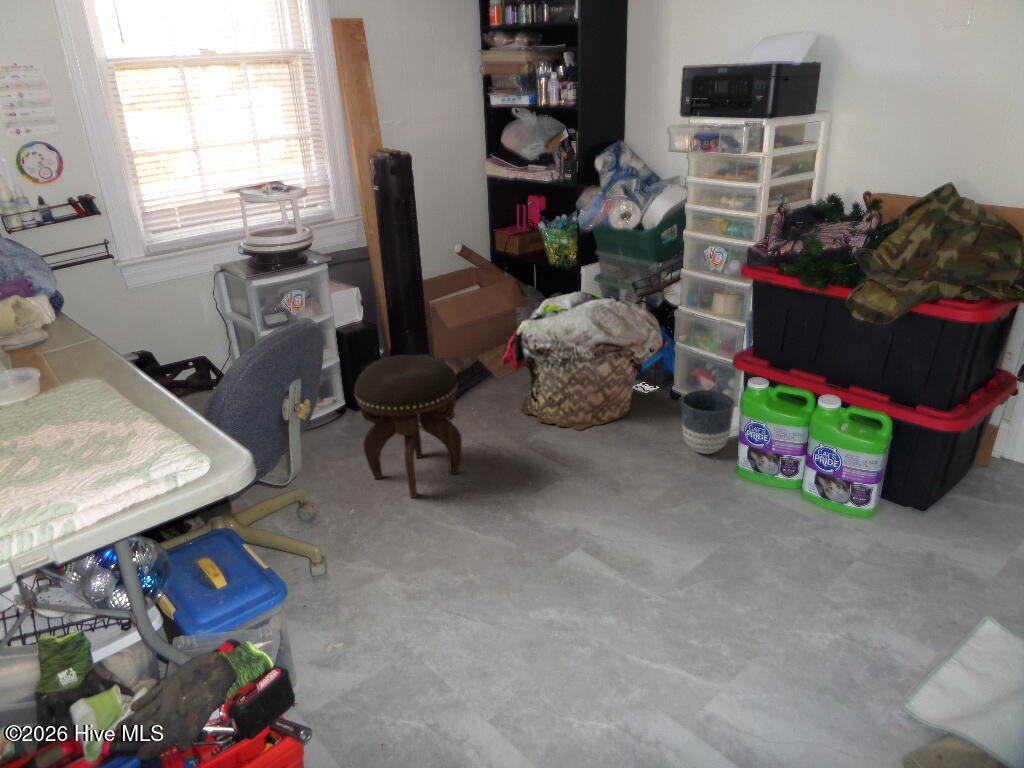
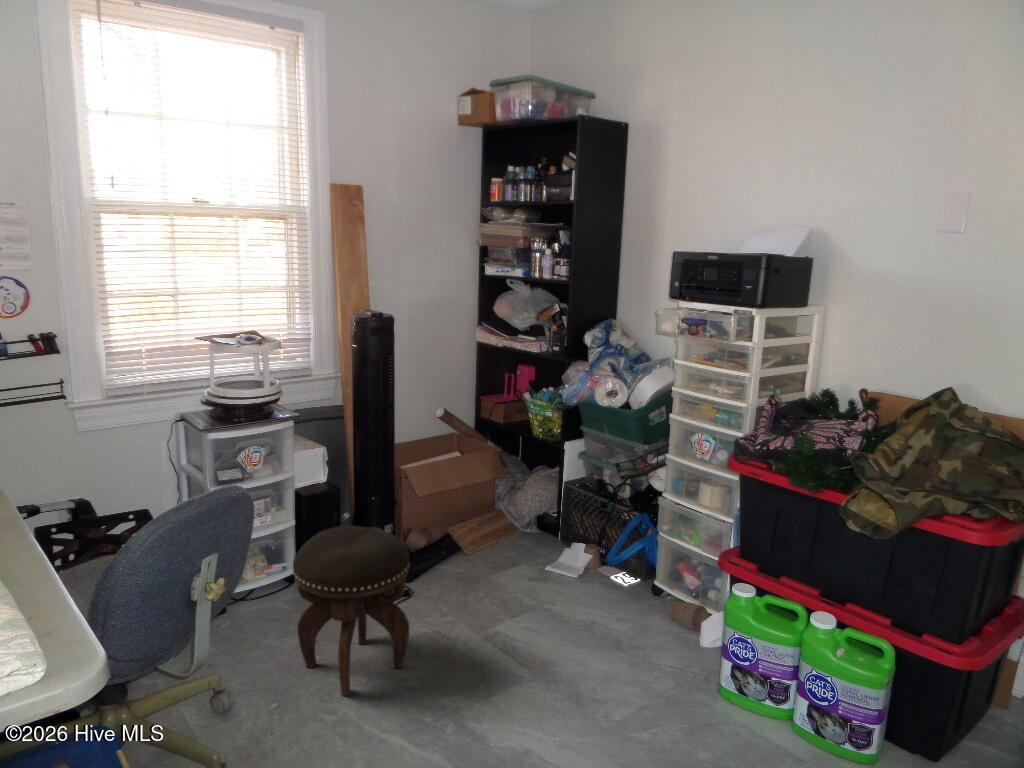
laundry basket: present [501,291,663,430] -> none [469,468,643,624]
planter: present [682,390,735,454] -> none [660,590,719,666]

